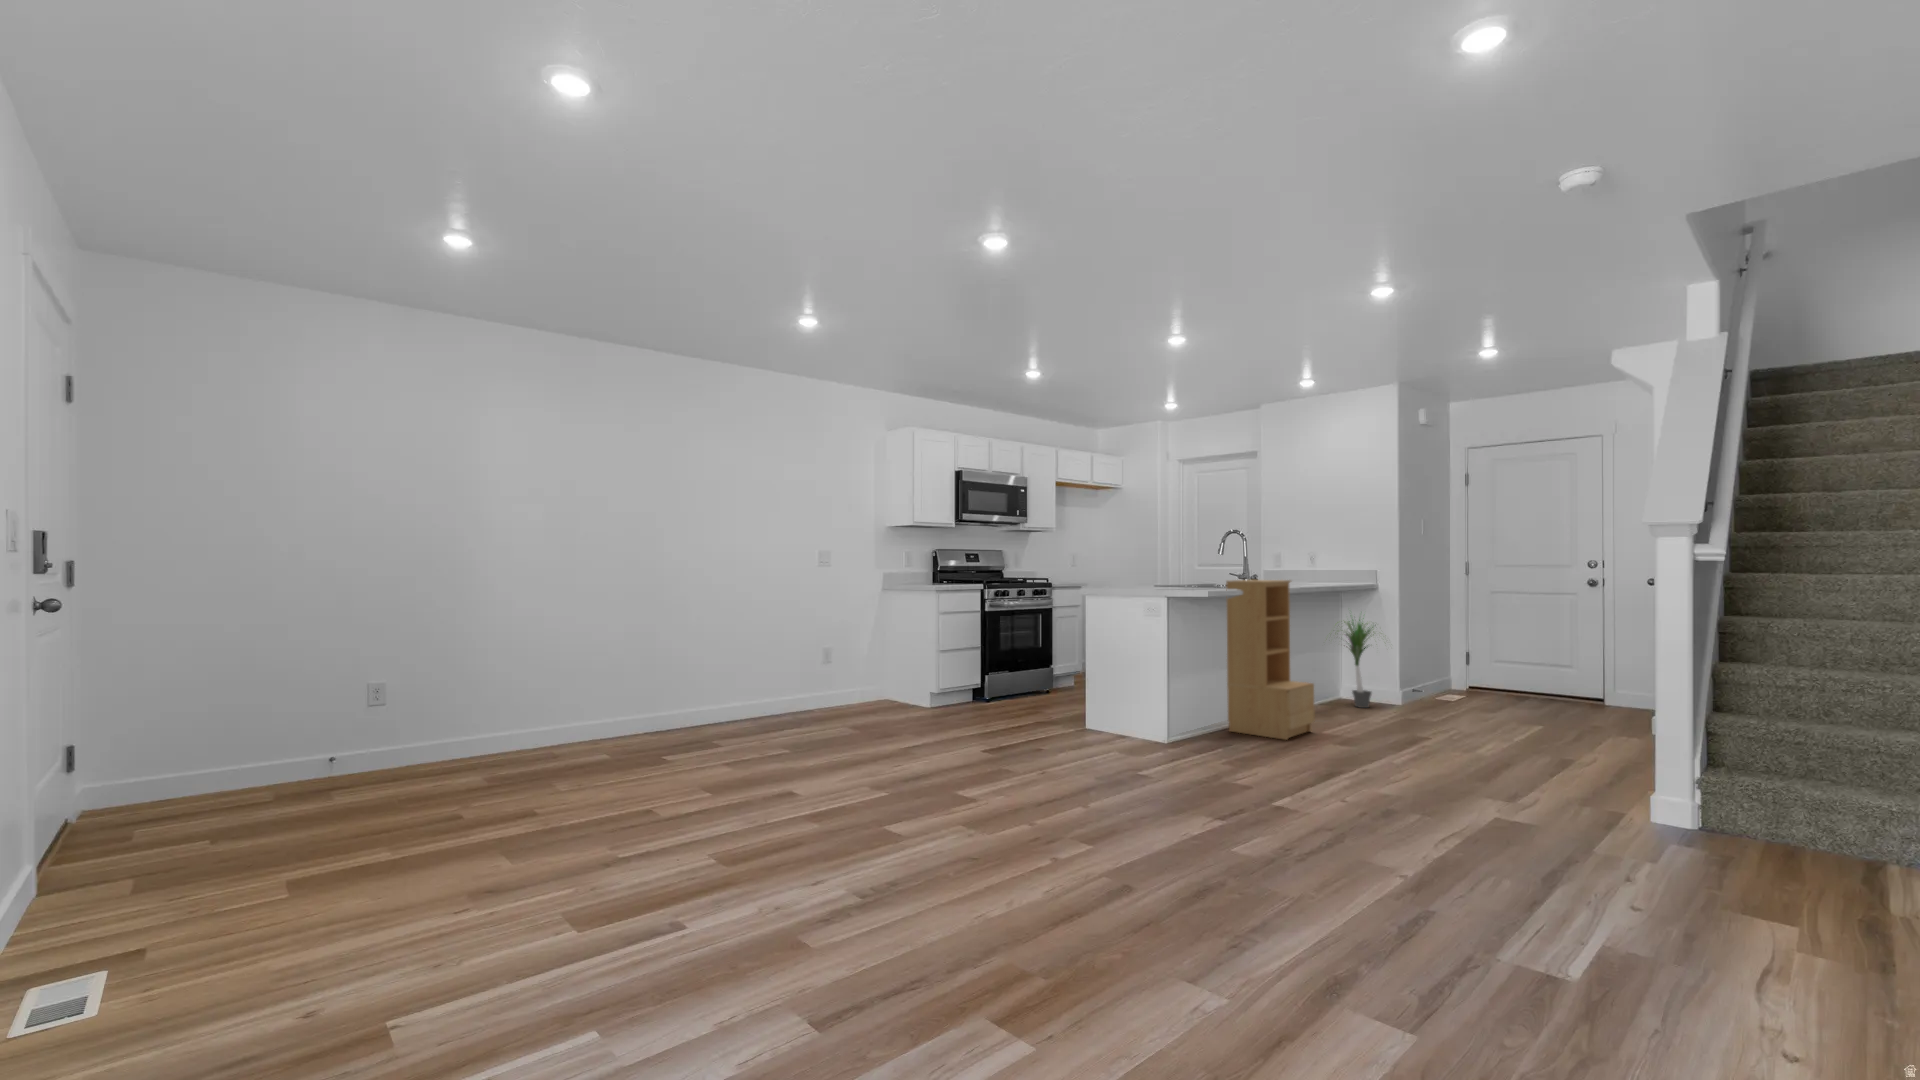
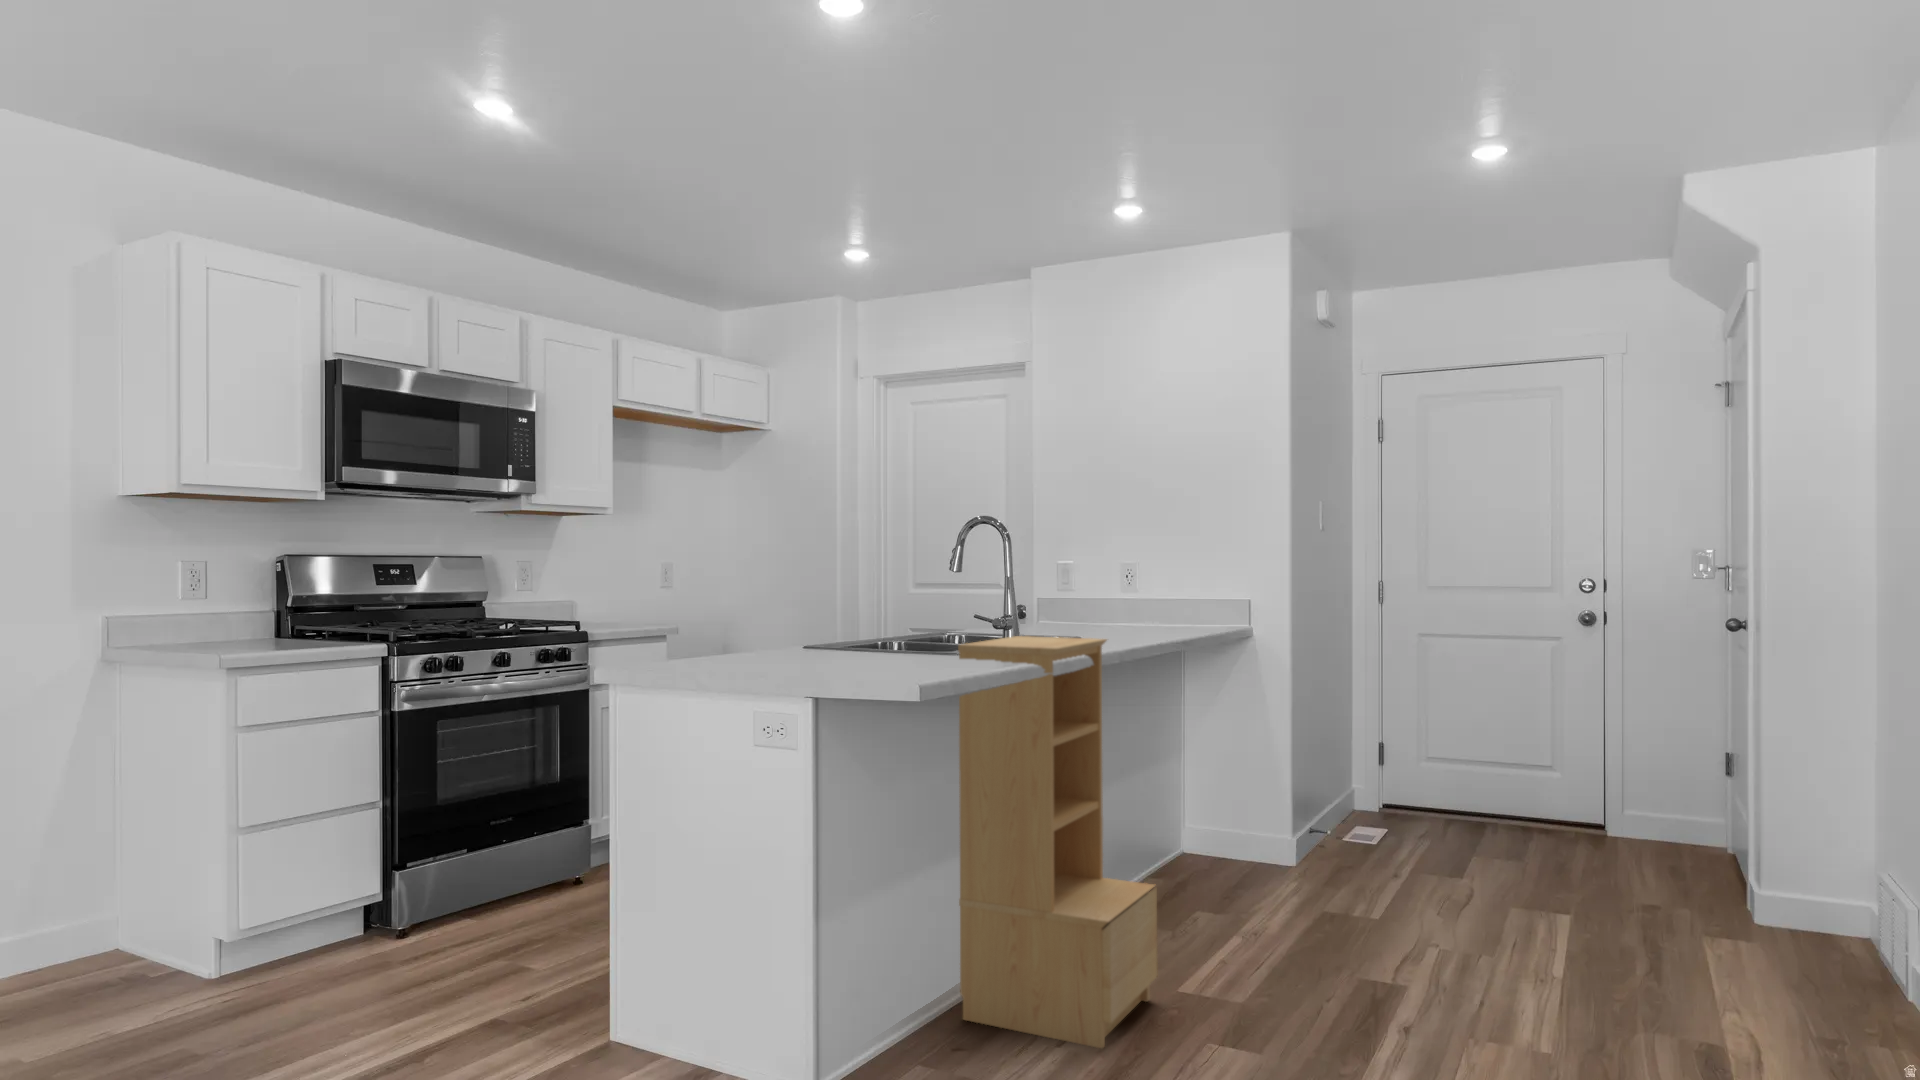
potted plant: present [1344,619,1374,708] -> none [1149,675,1288,888]

